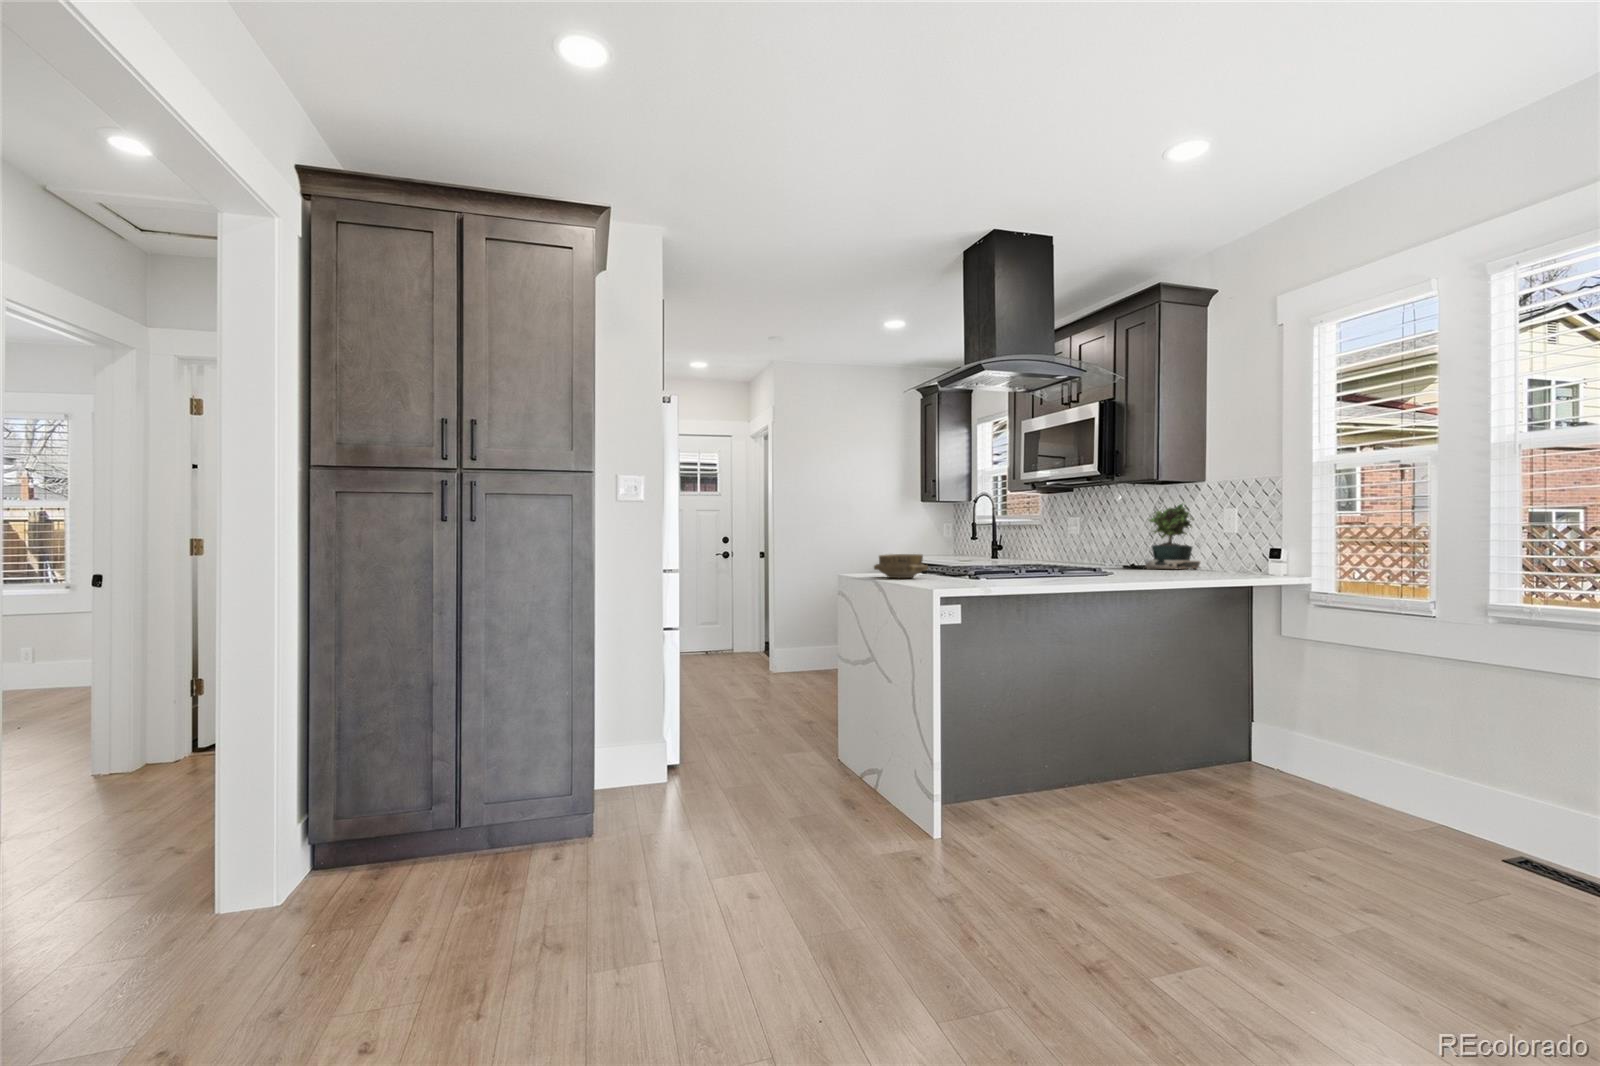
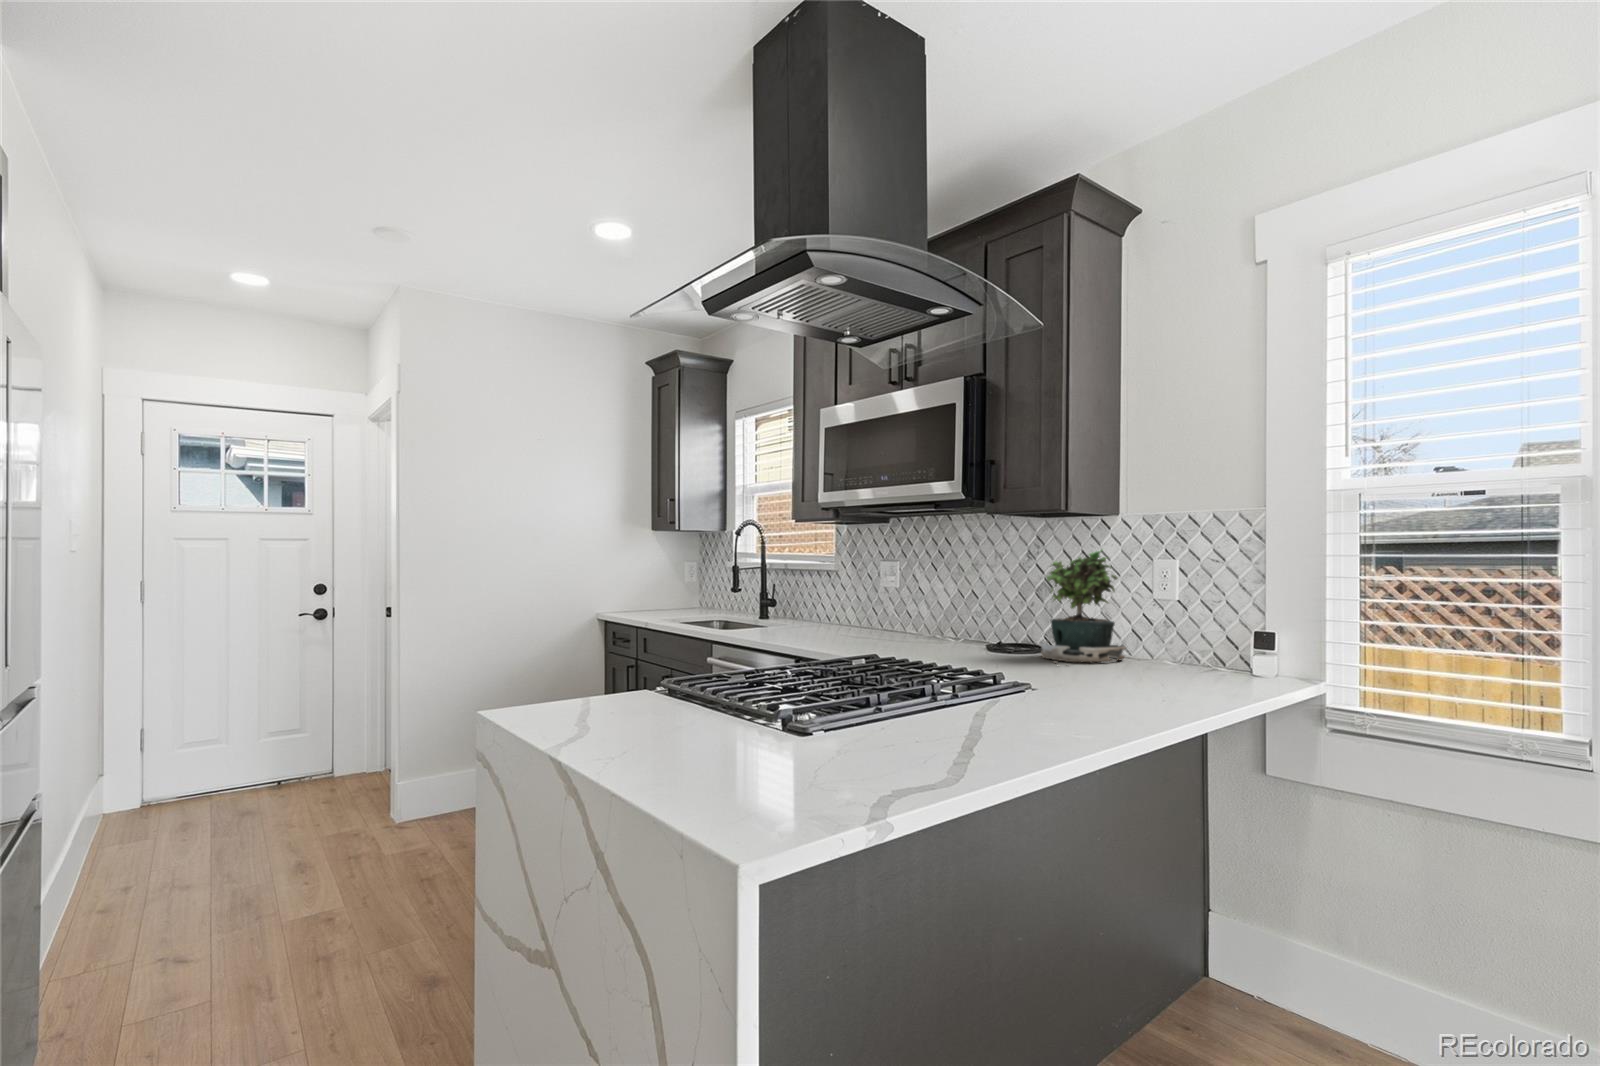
ceramic bowl: present [874,554,928,578] -> none [569,681,707,755]

